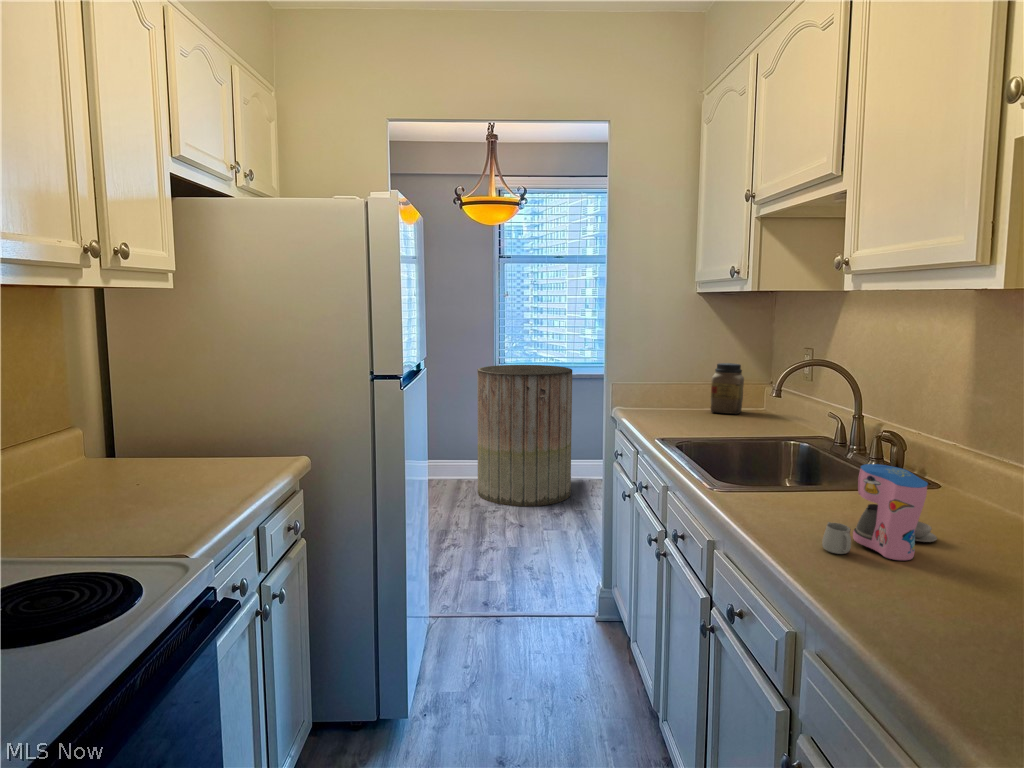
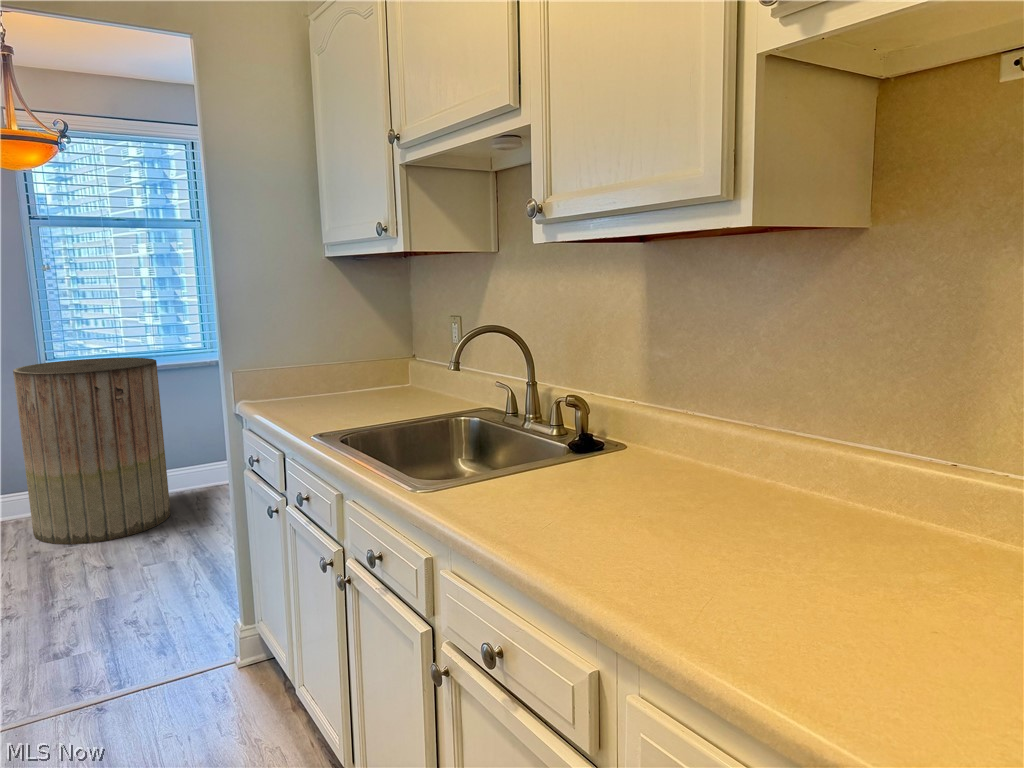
jar: present [711,363,744,414] -> none [353,337,389,396]
coffee maker: present [822,464,937,560] -> none [585,436,686,551]

